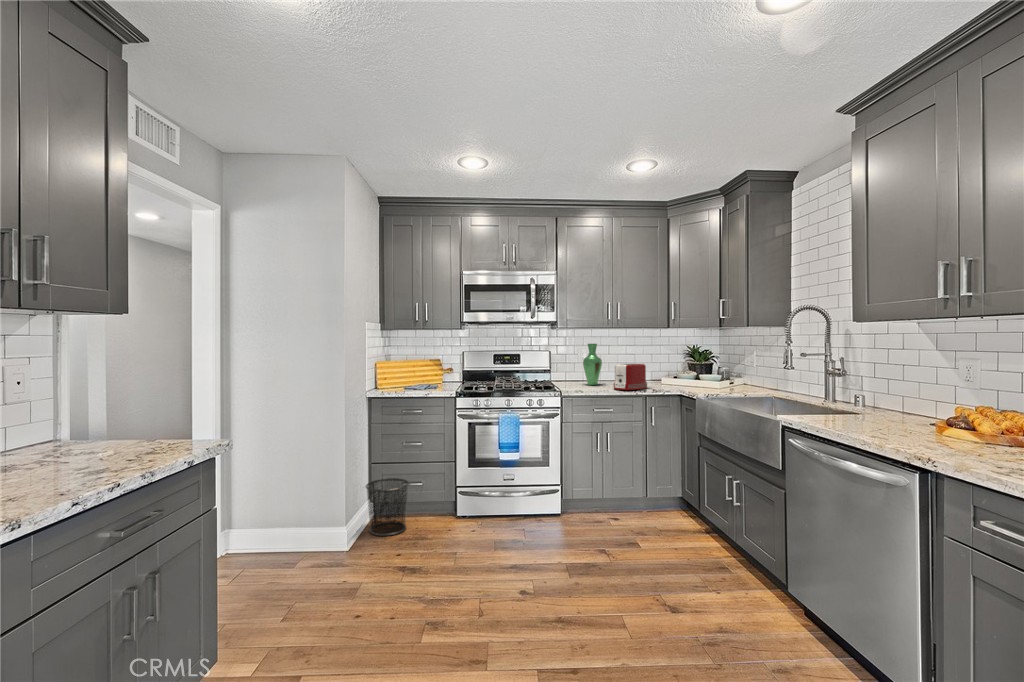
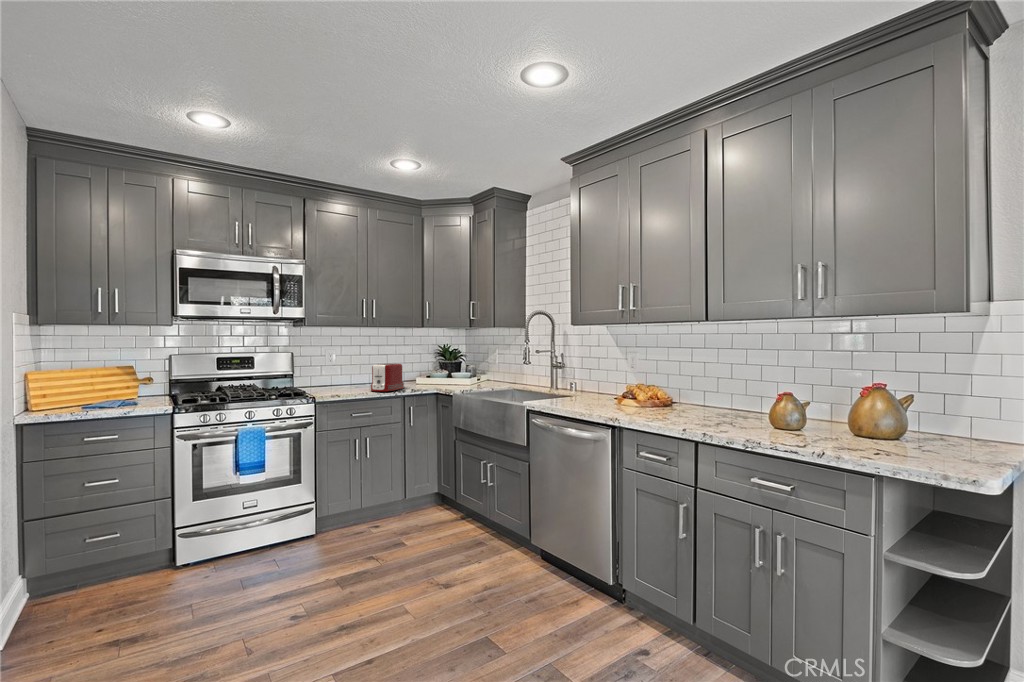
vase: present [583,344,602,385] -> none [333,343,355,388]
waste bin: present [366,478,409,536] -> none [17,535,99,626]

